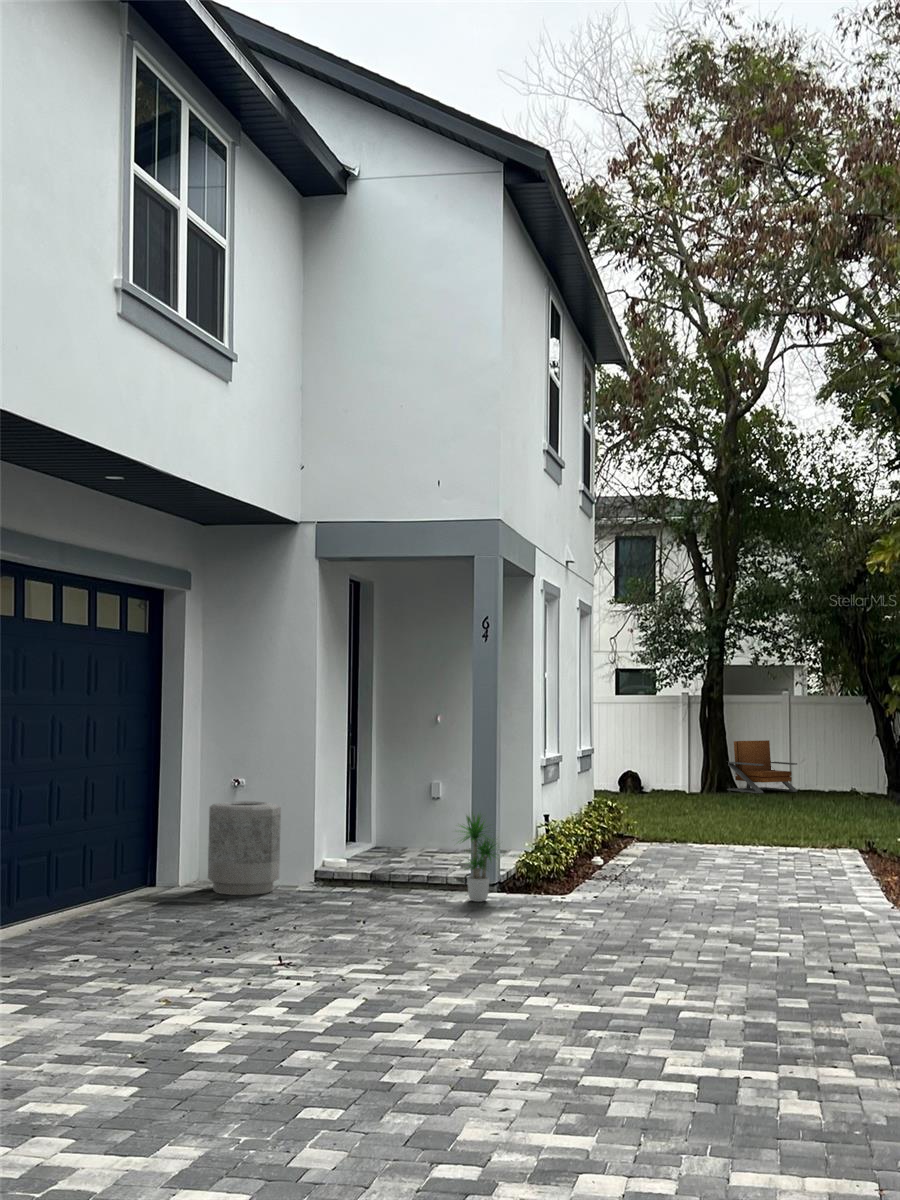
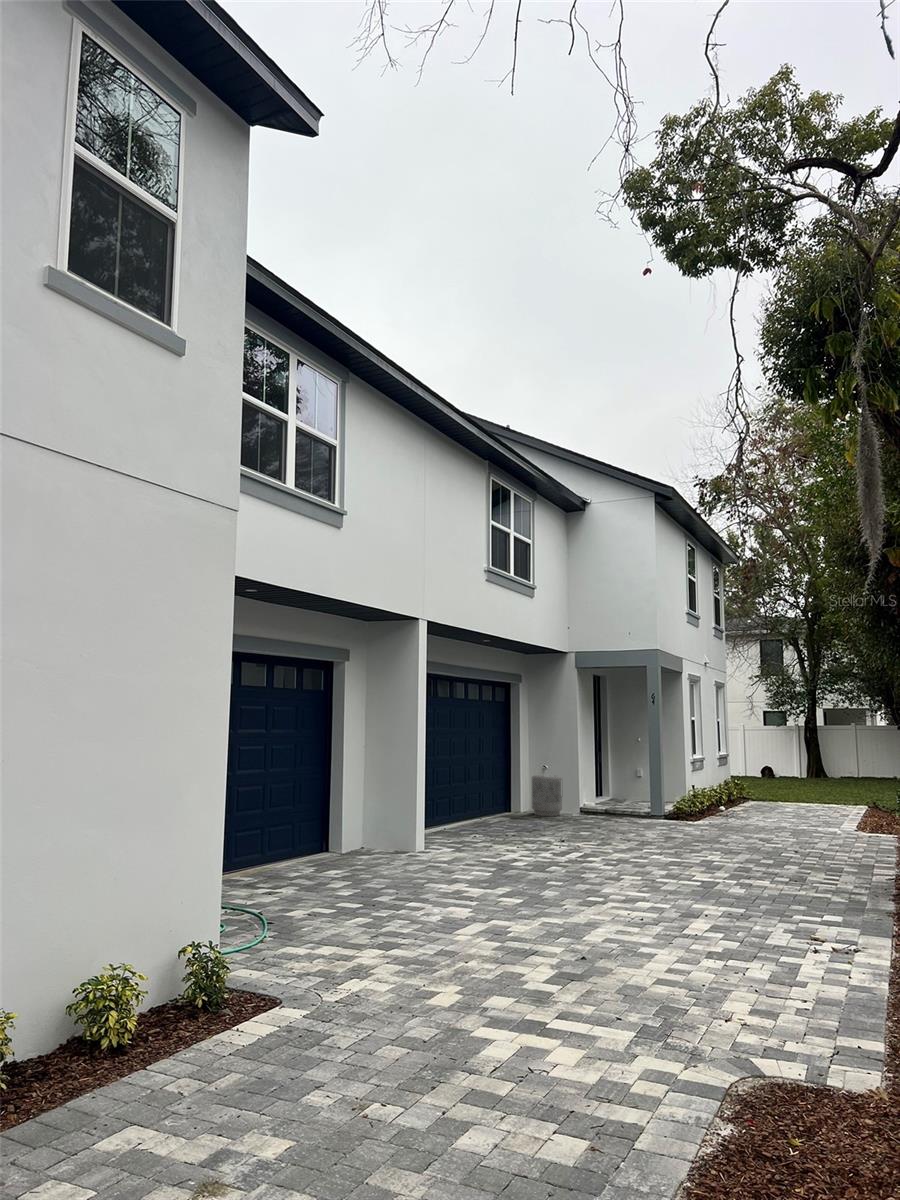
lounge chair: present [727,740,797,793] -> none [822,751,866,780]
potted plant: present [461,815,497,902] -> none [638,781,665,823]

